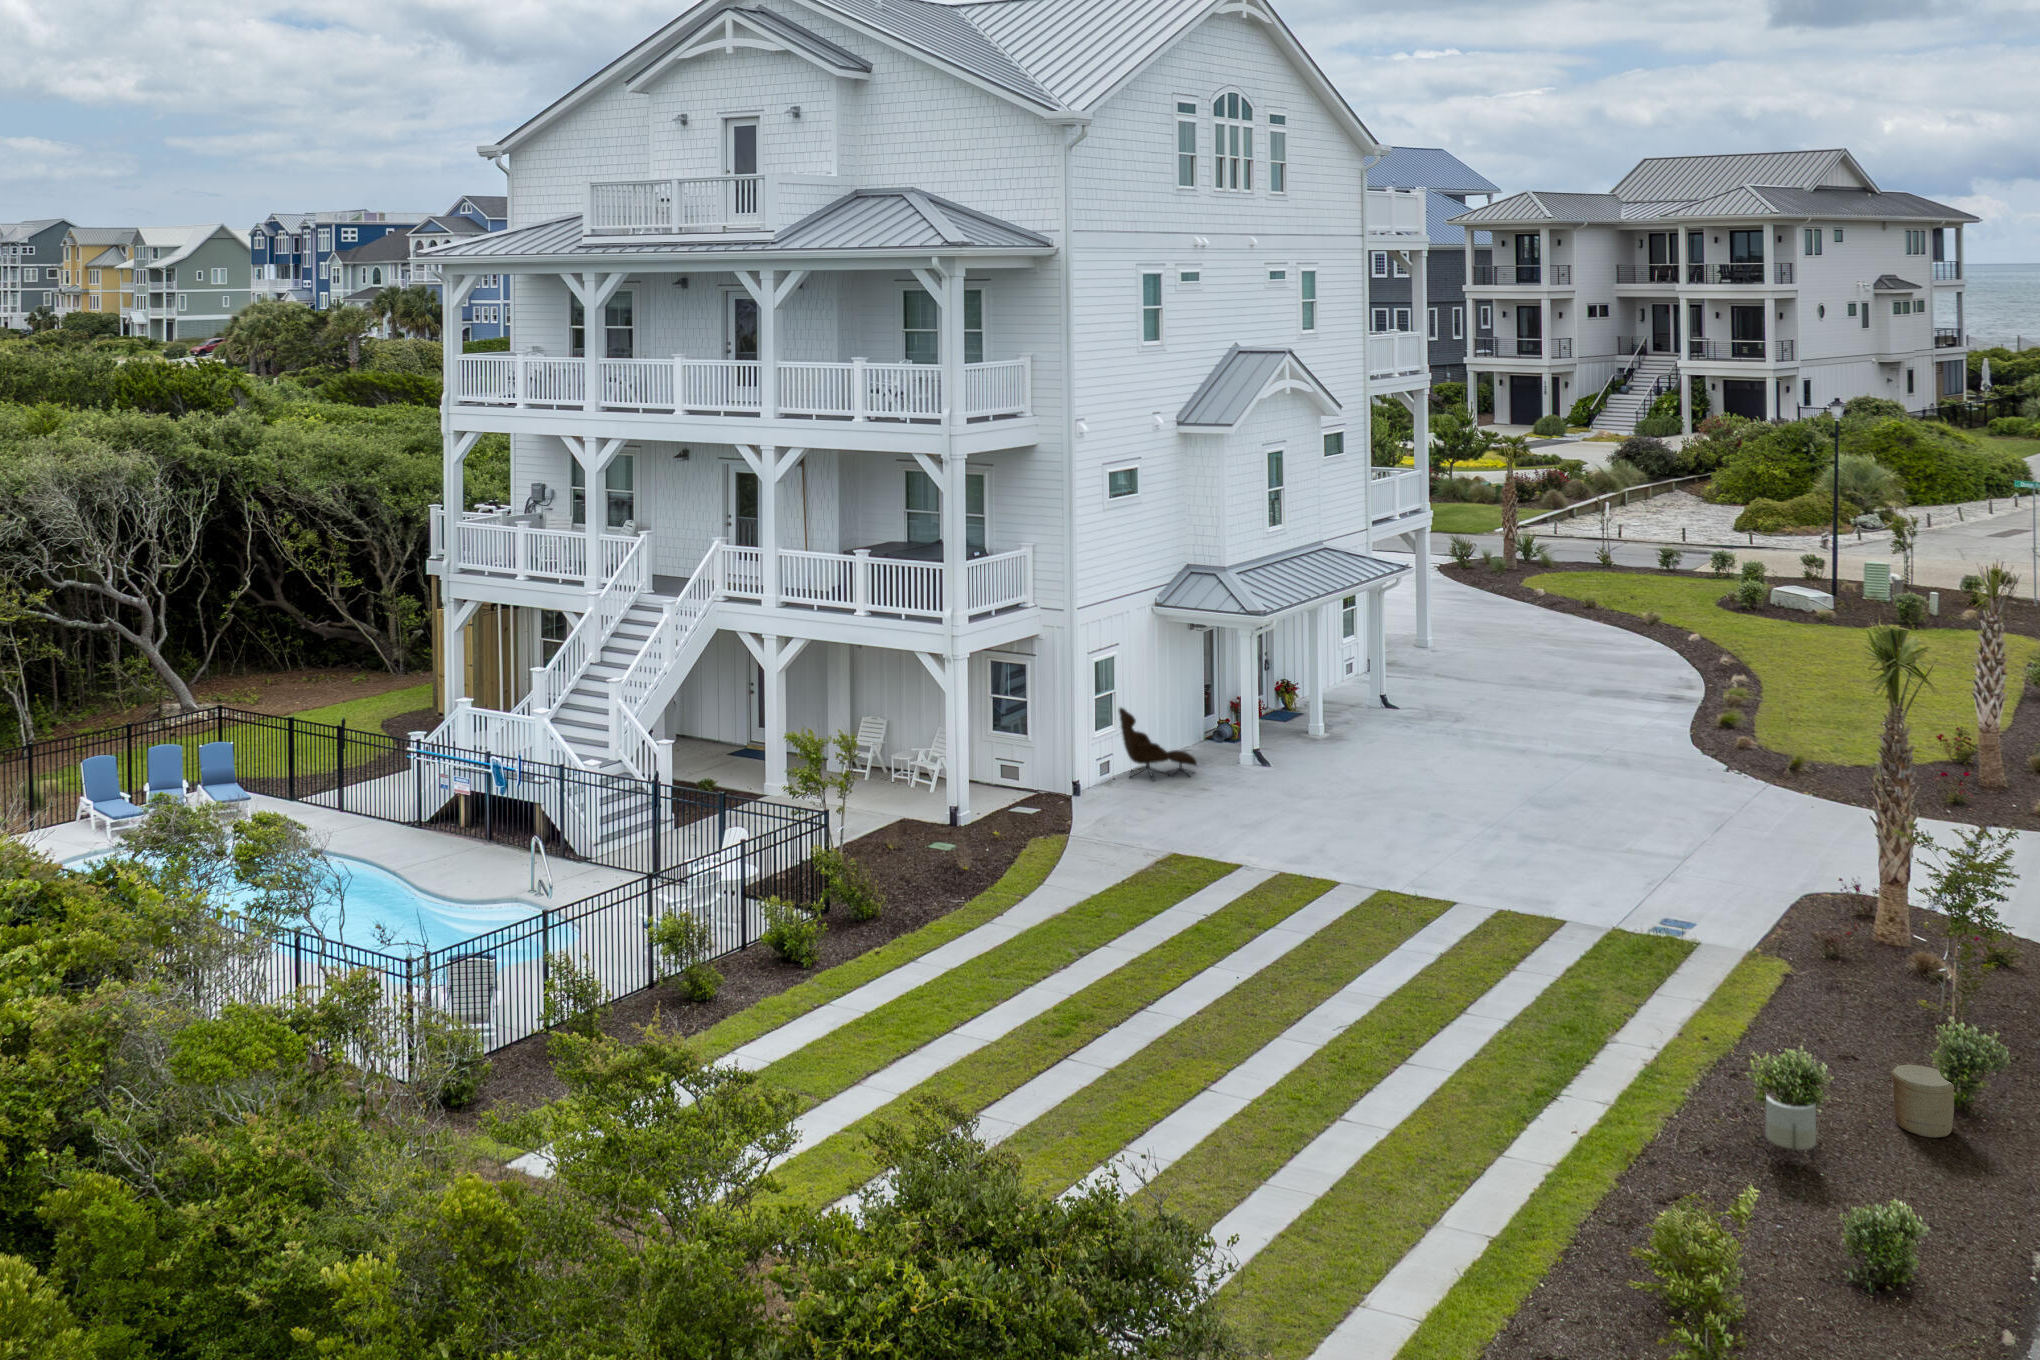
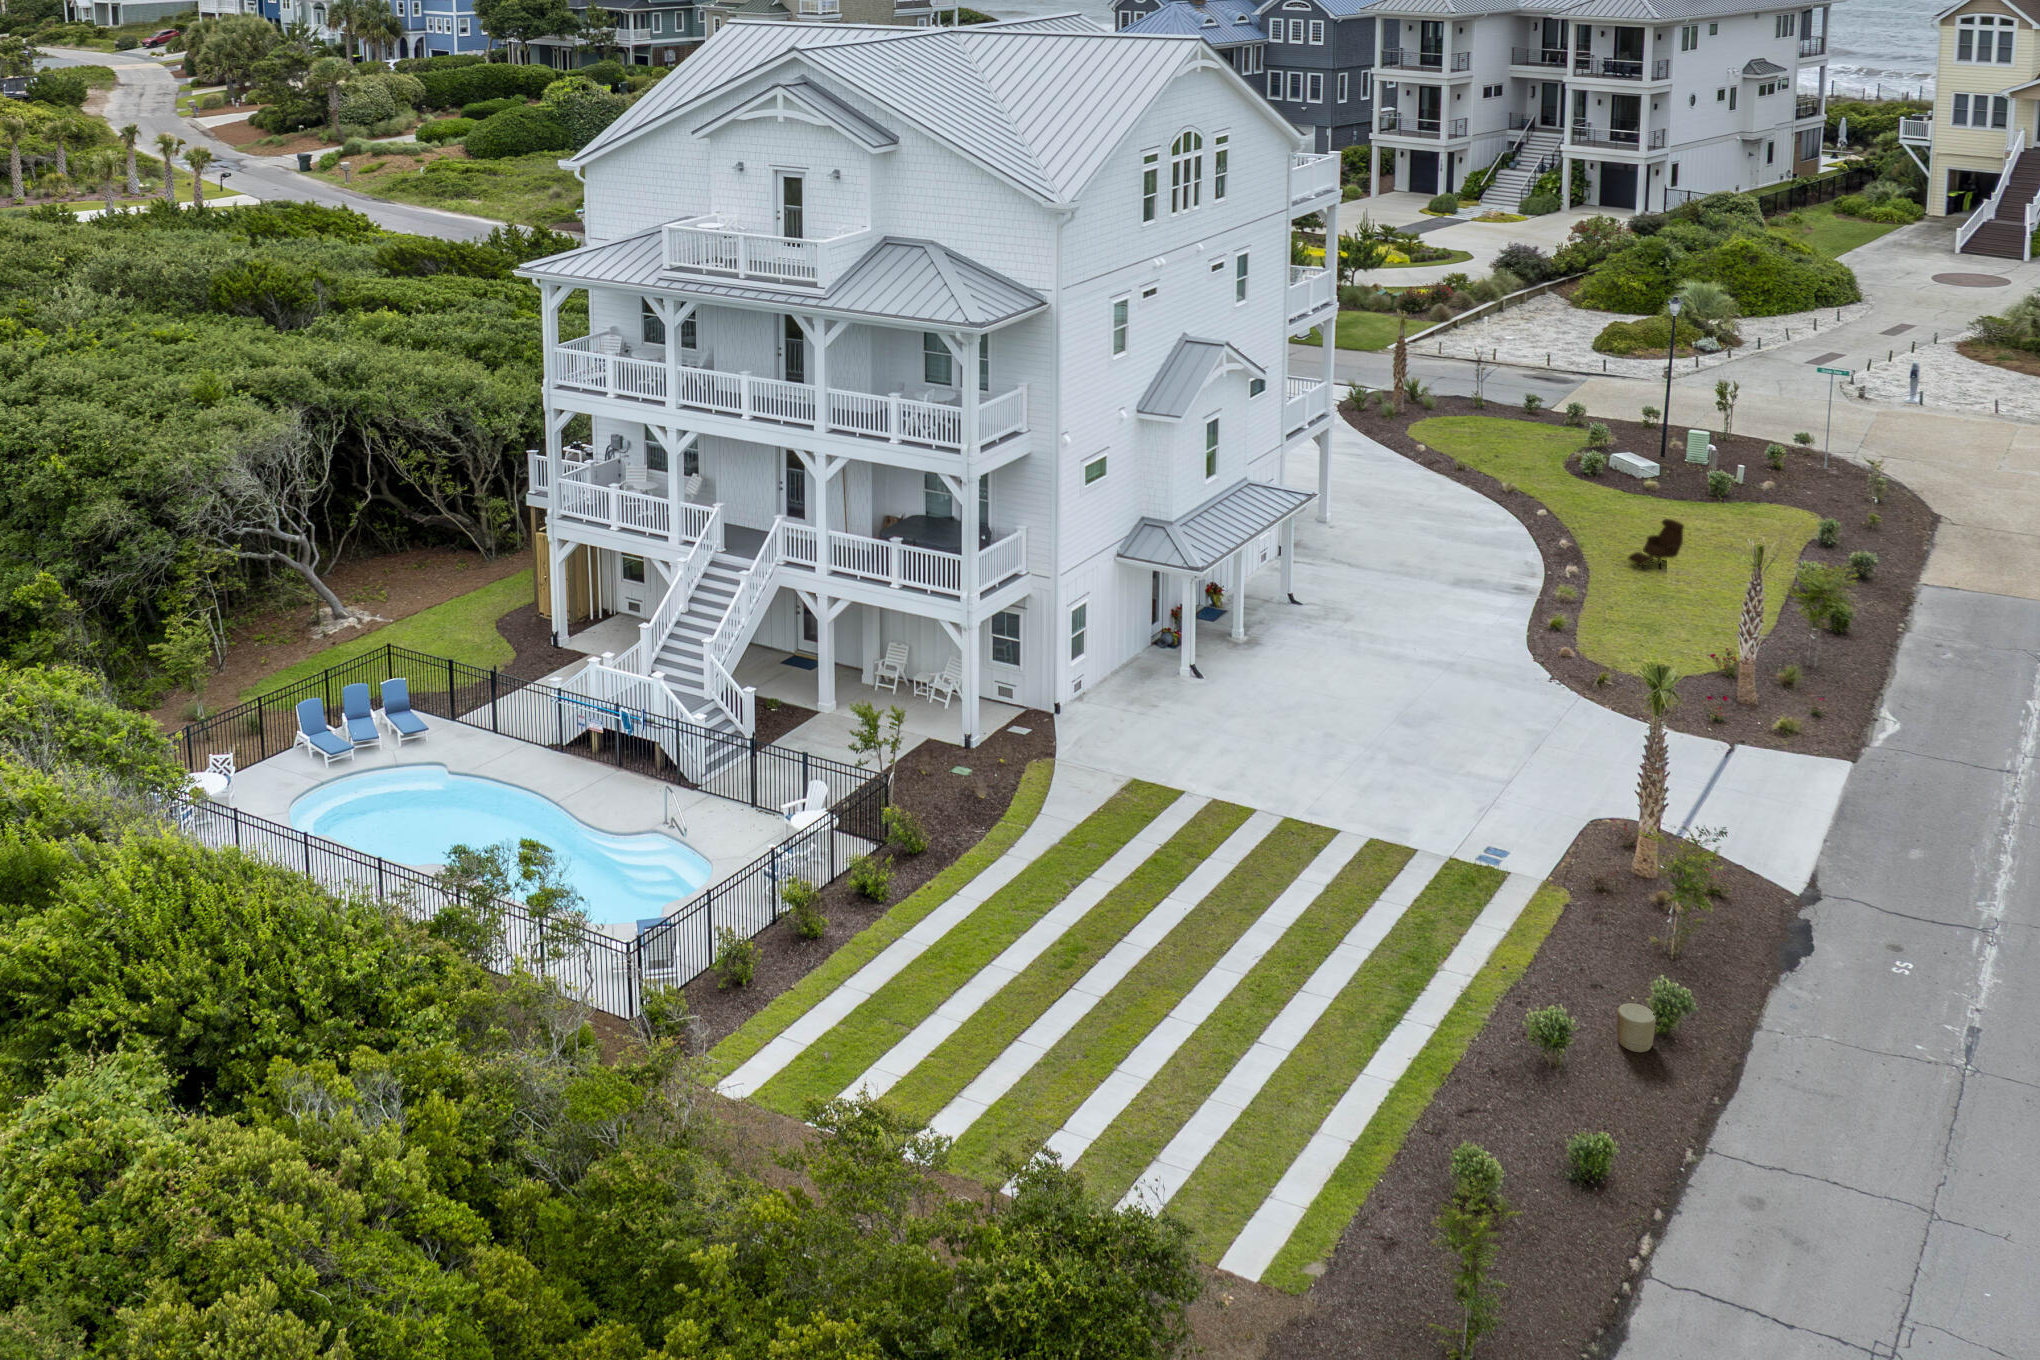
lounge chair: present [1119,708,1197,780] -> present [1629,519,1684,570]
planter: present [1766,1096,1816,1151] -> none [1531,1029,1564,1081]

